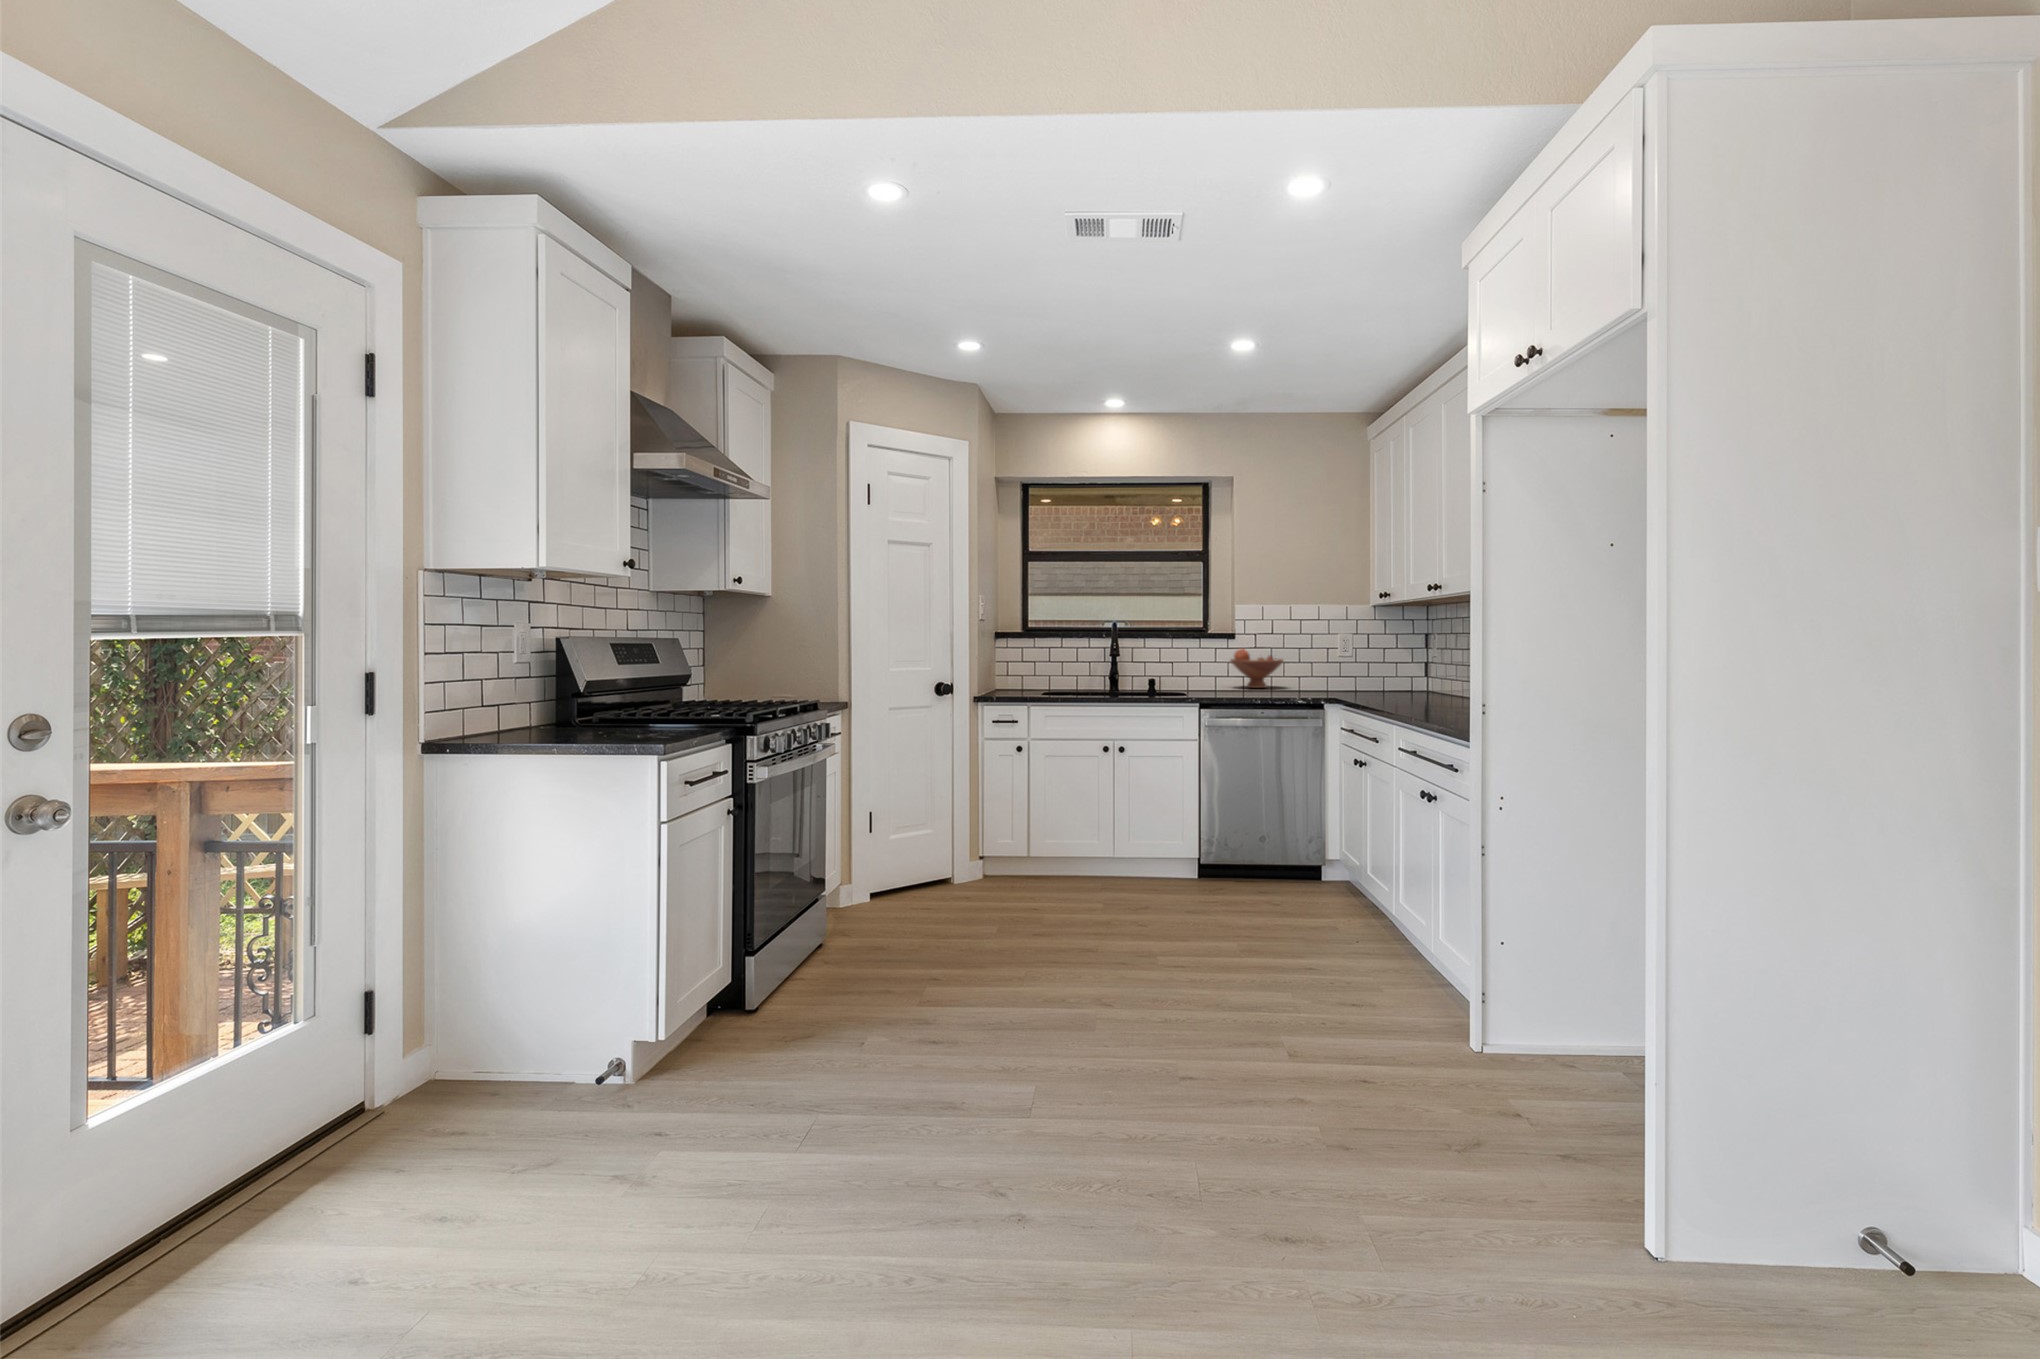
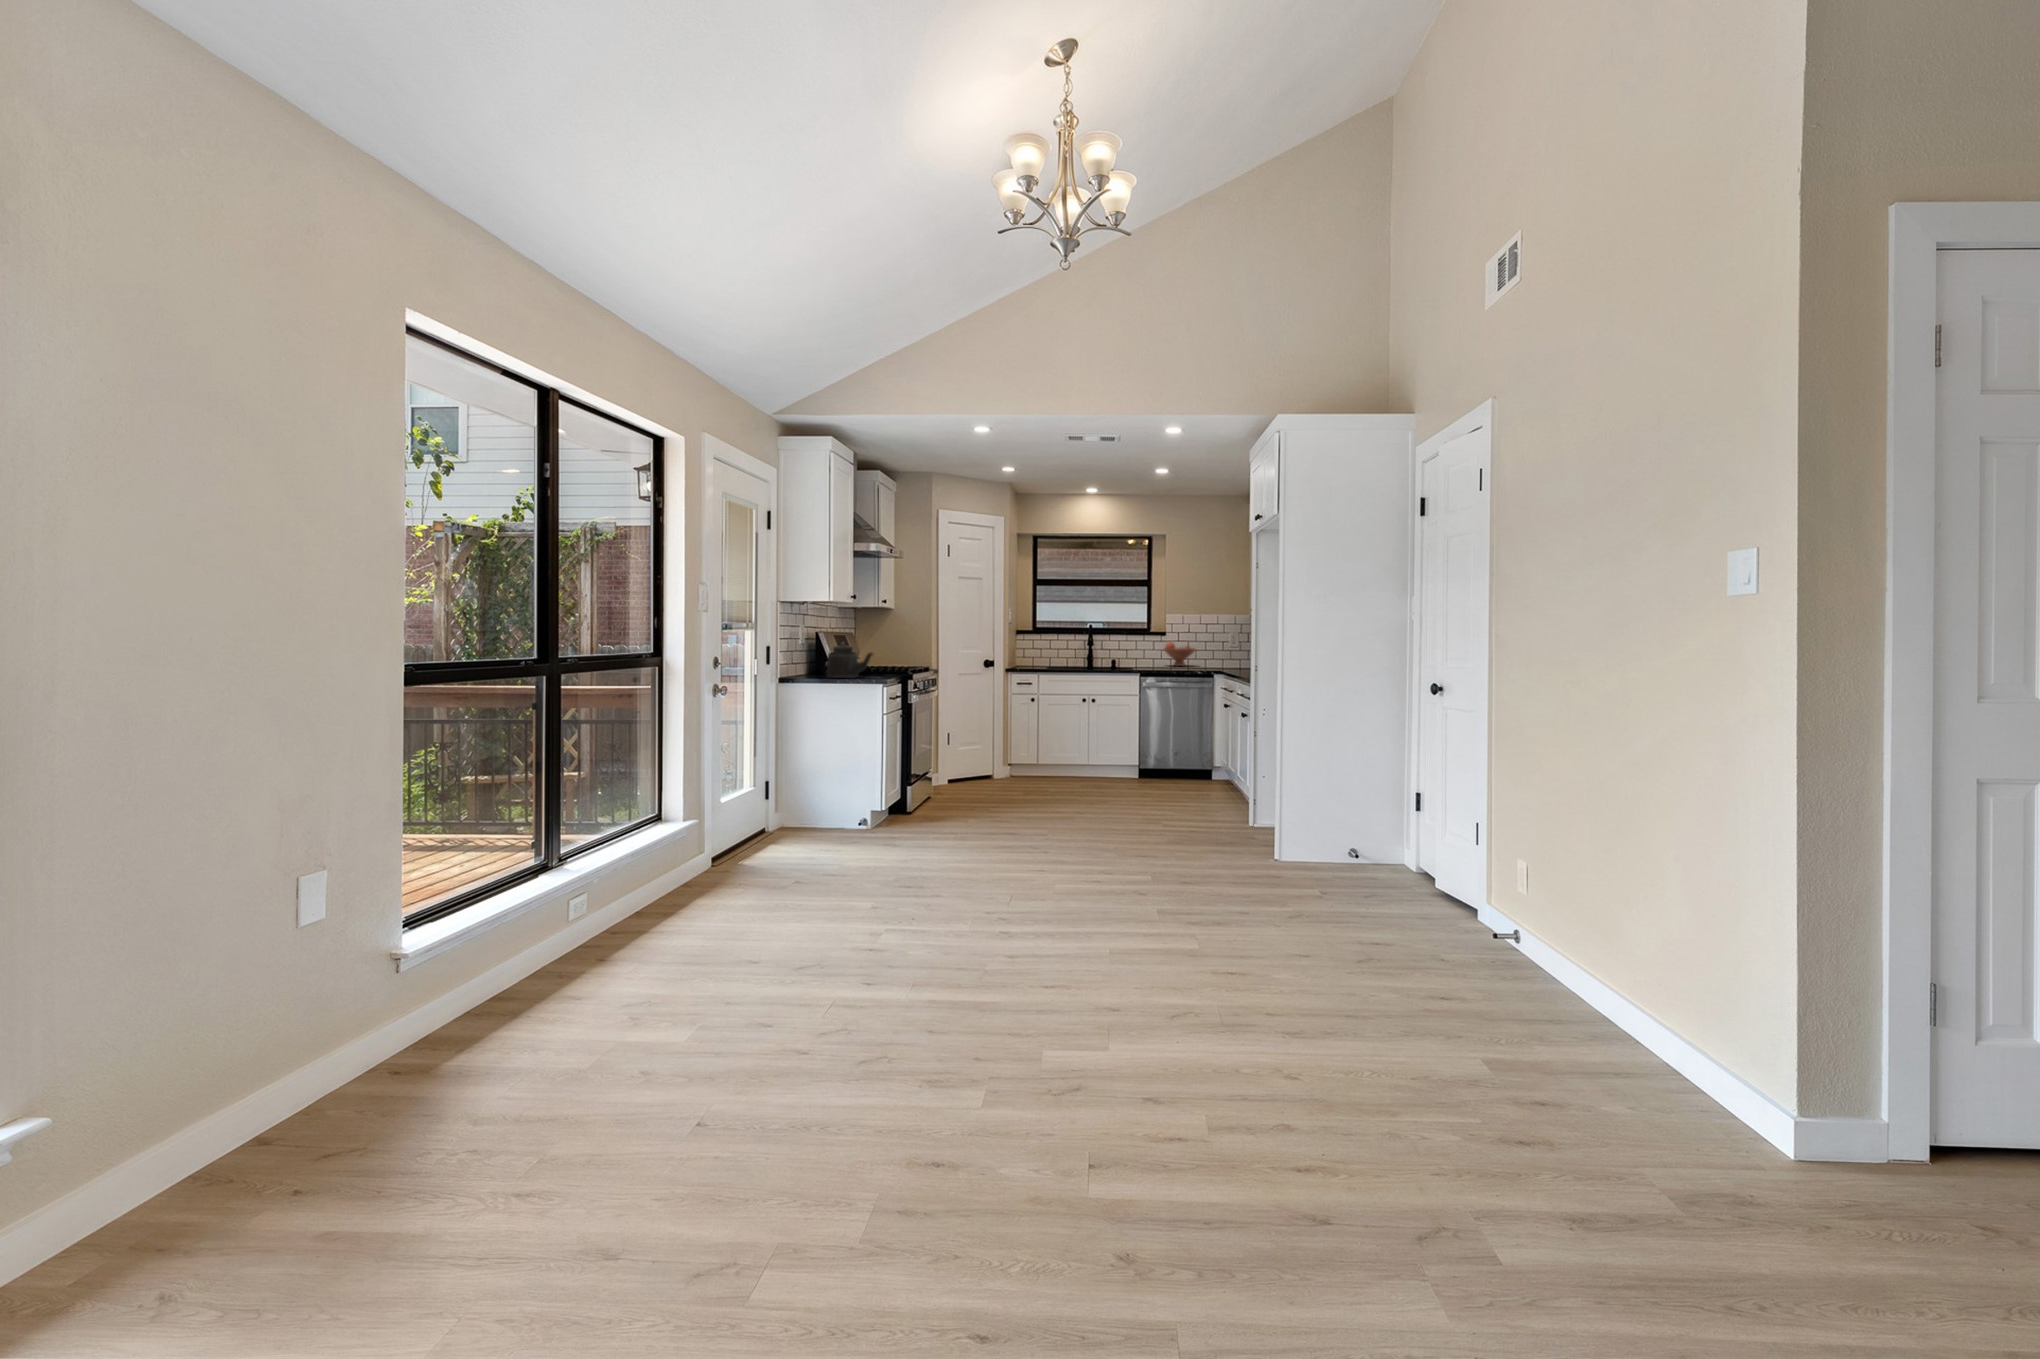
kettle: none [541,641,648,739] -> present [827,642,873,678]

